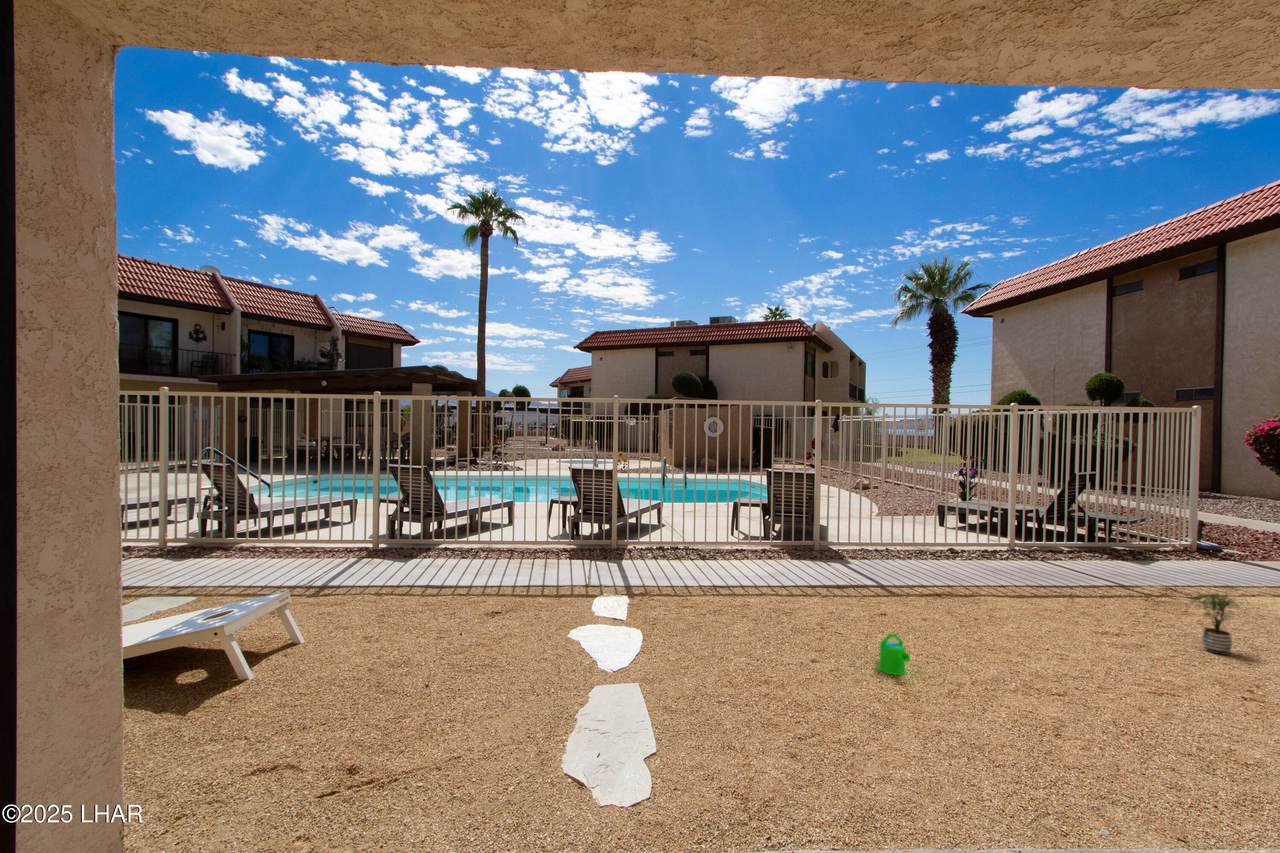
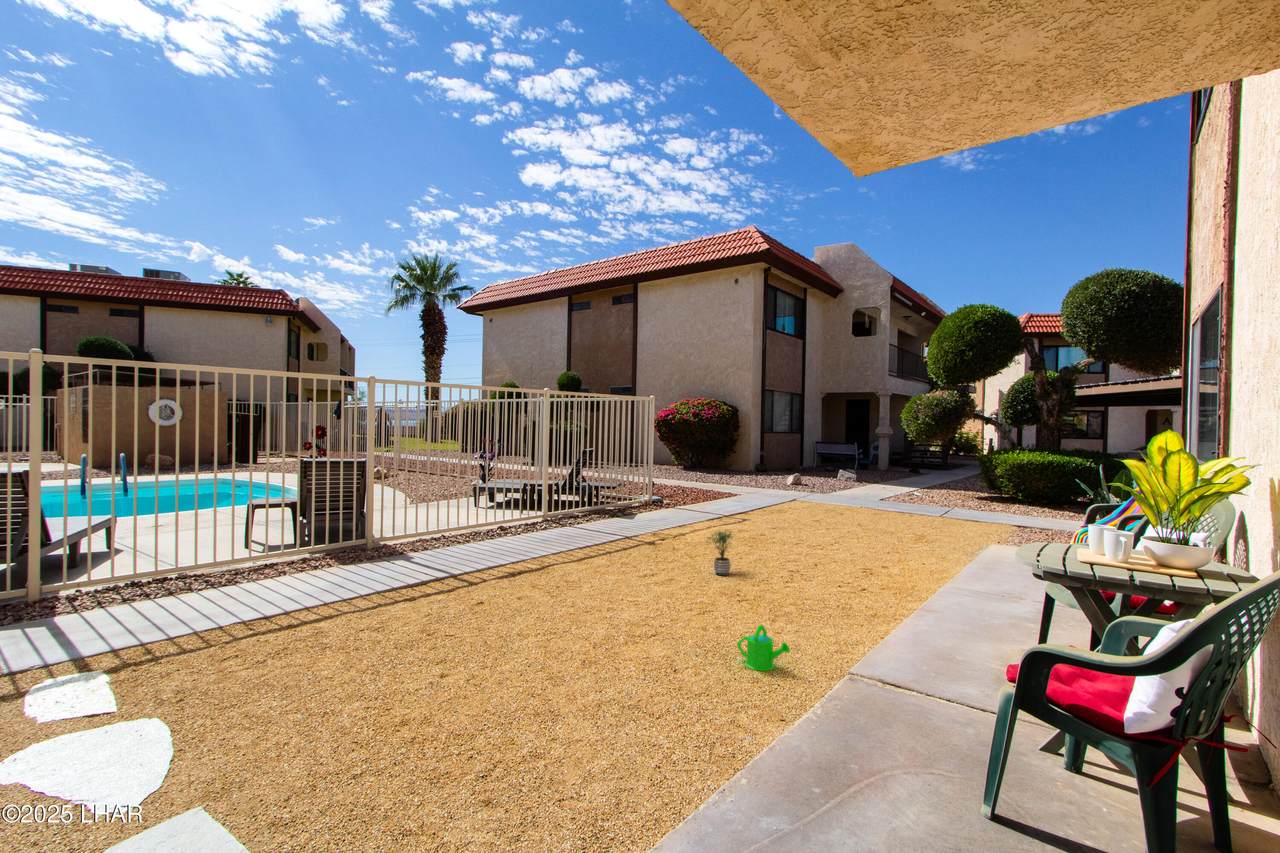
watering can: present [877,633,910,675] -> present [737,625,790,671]

